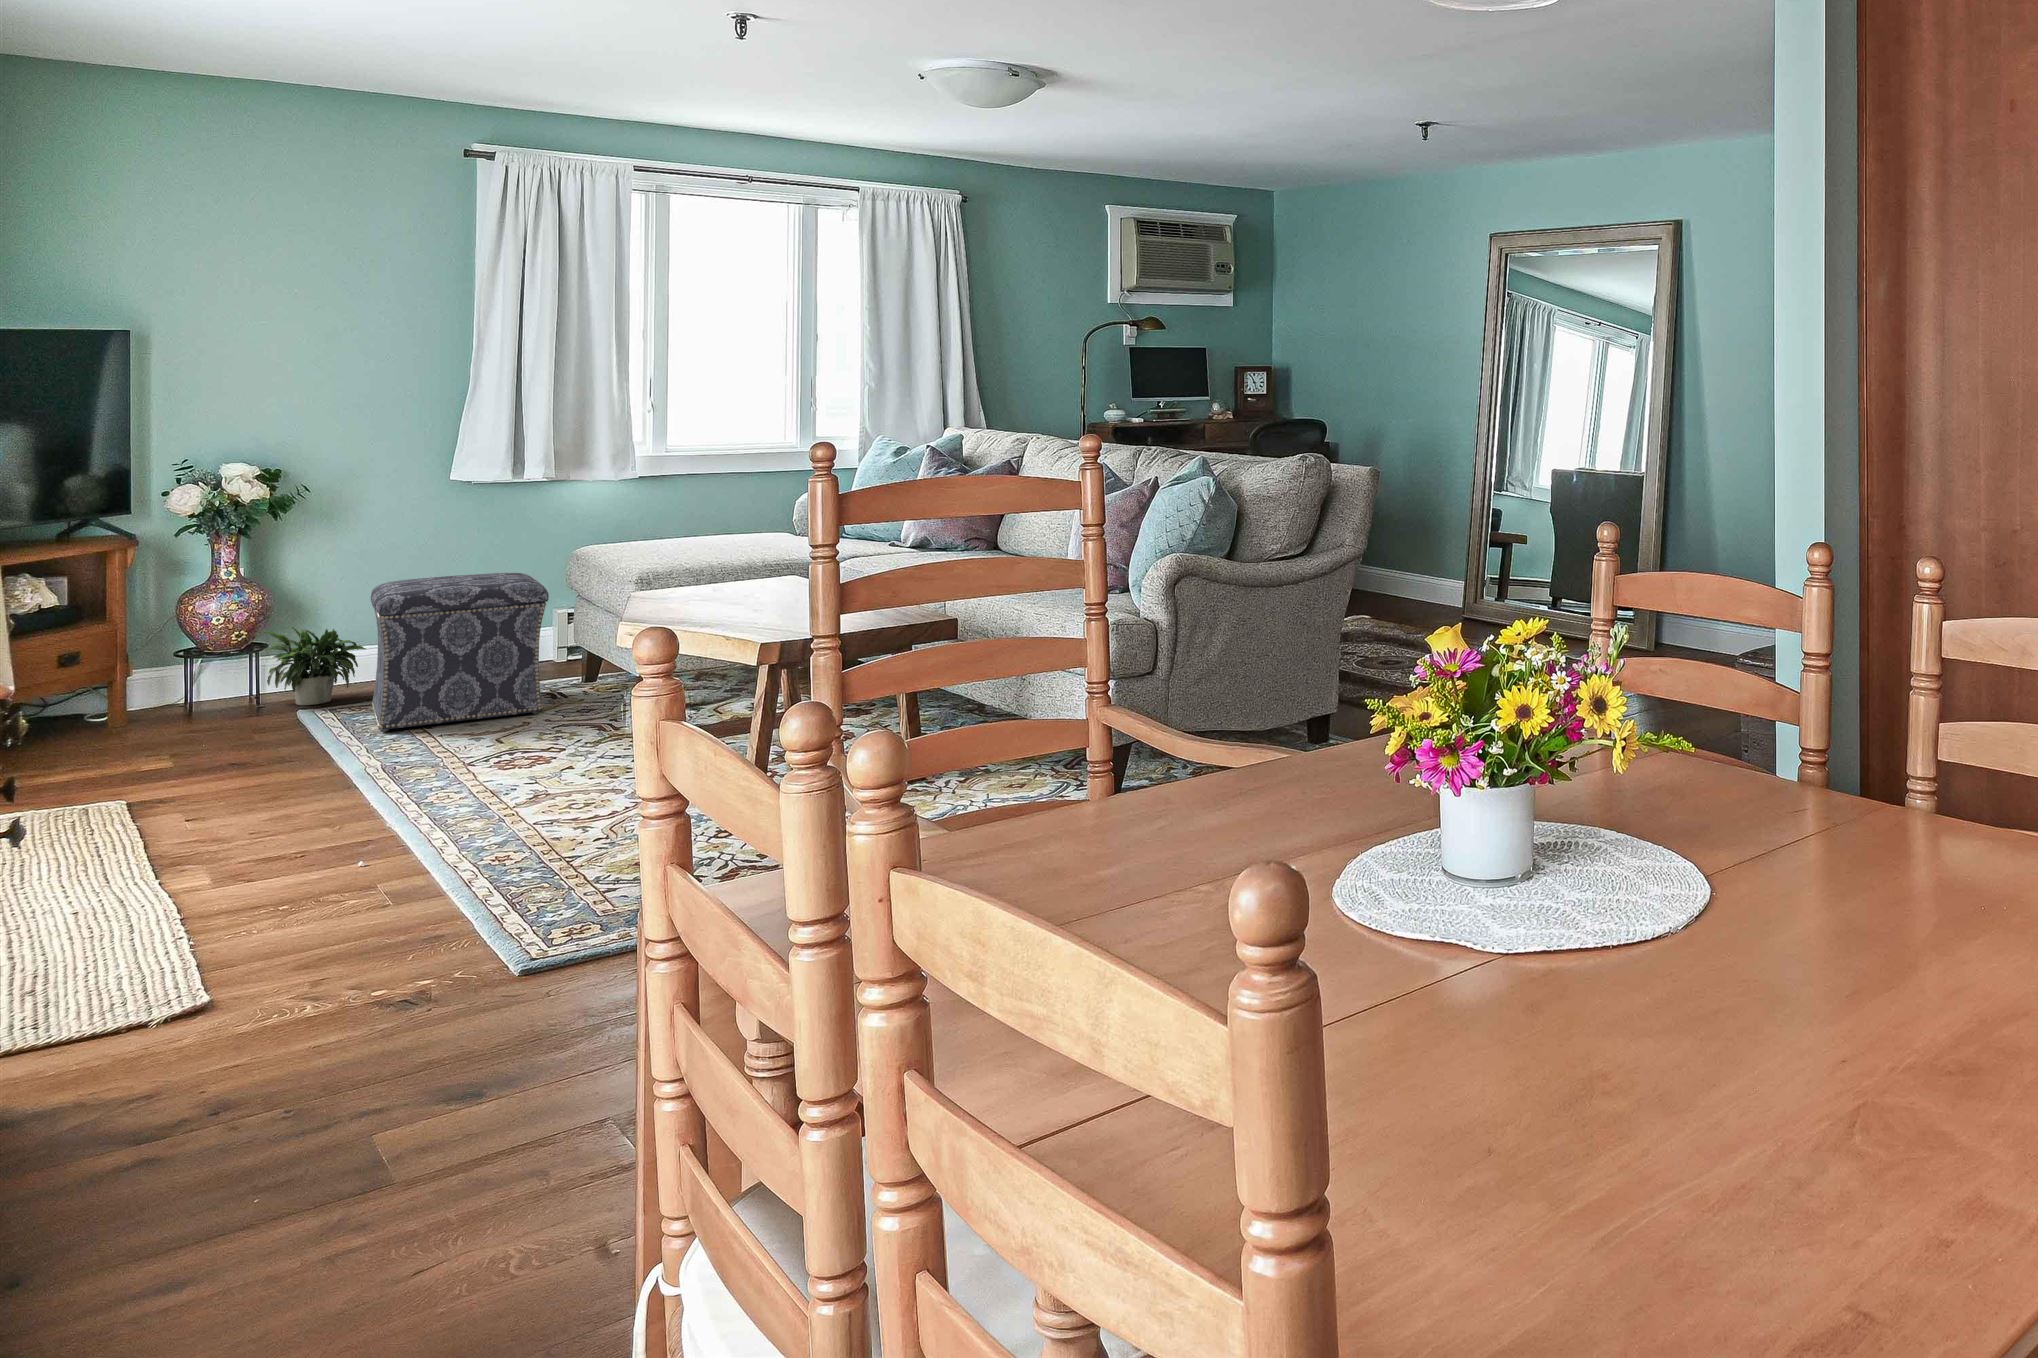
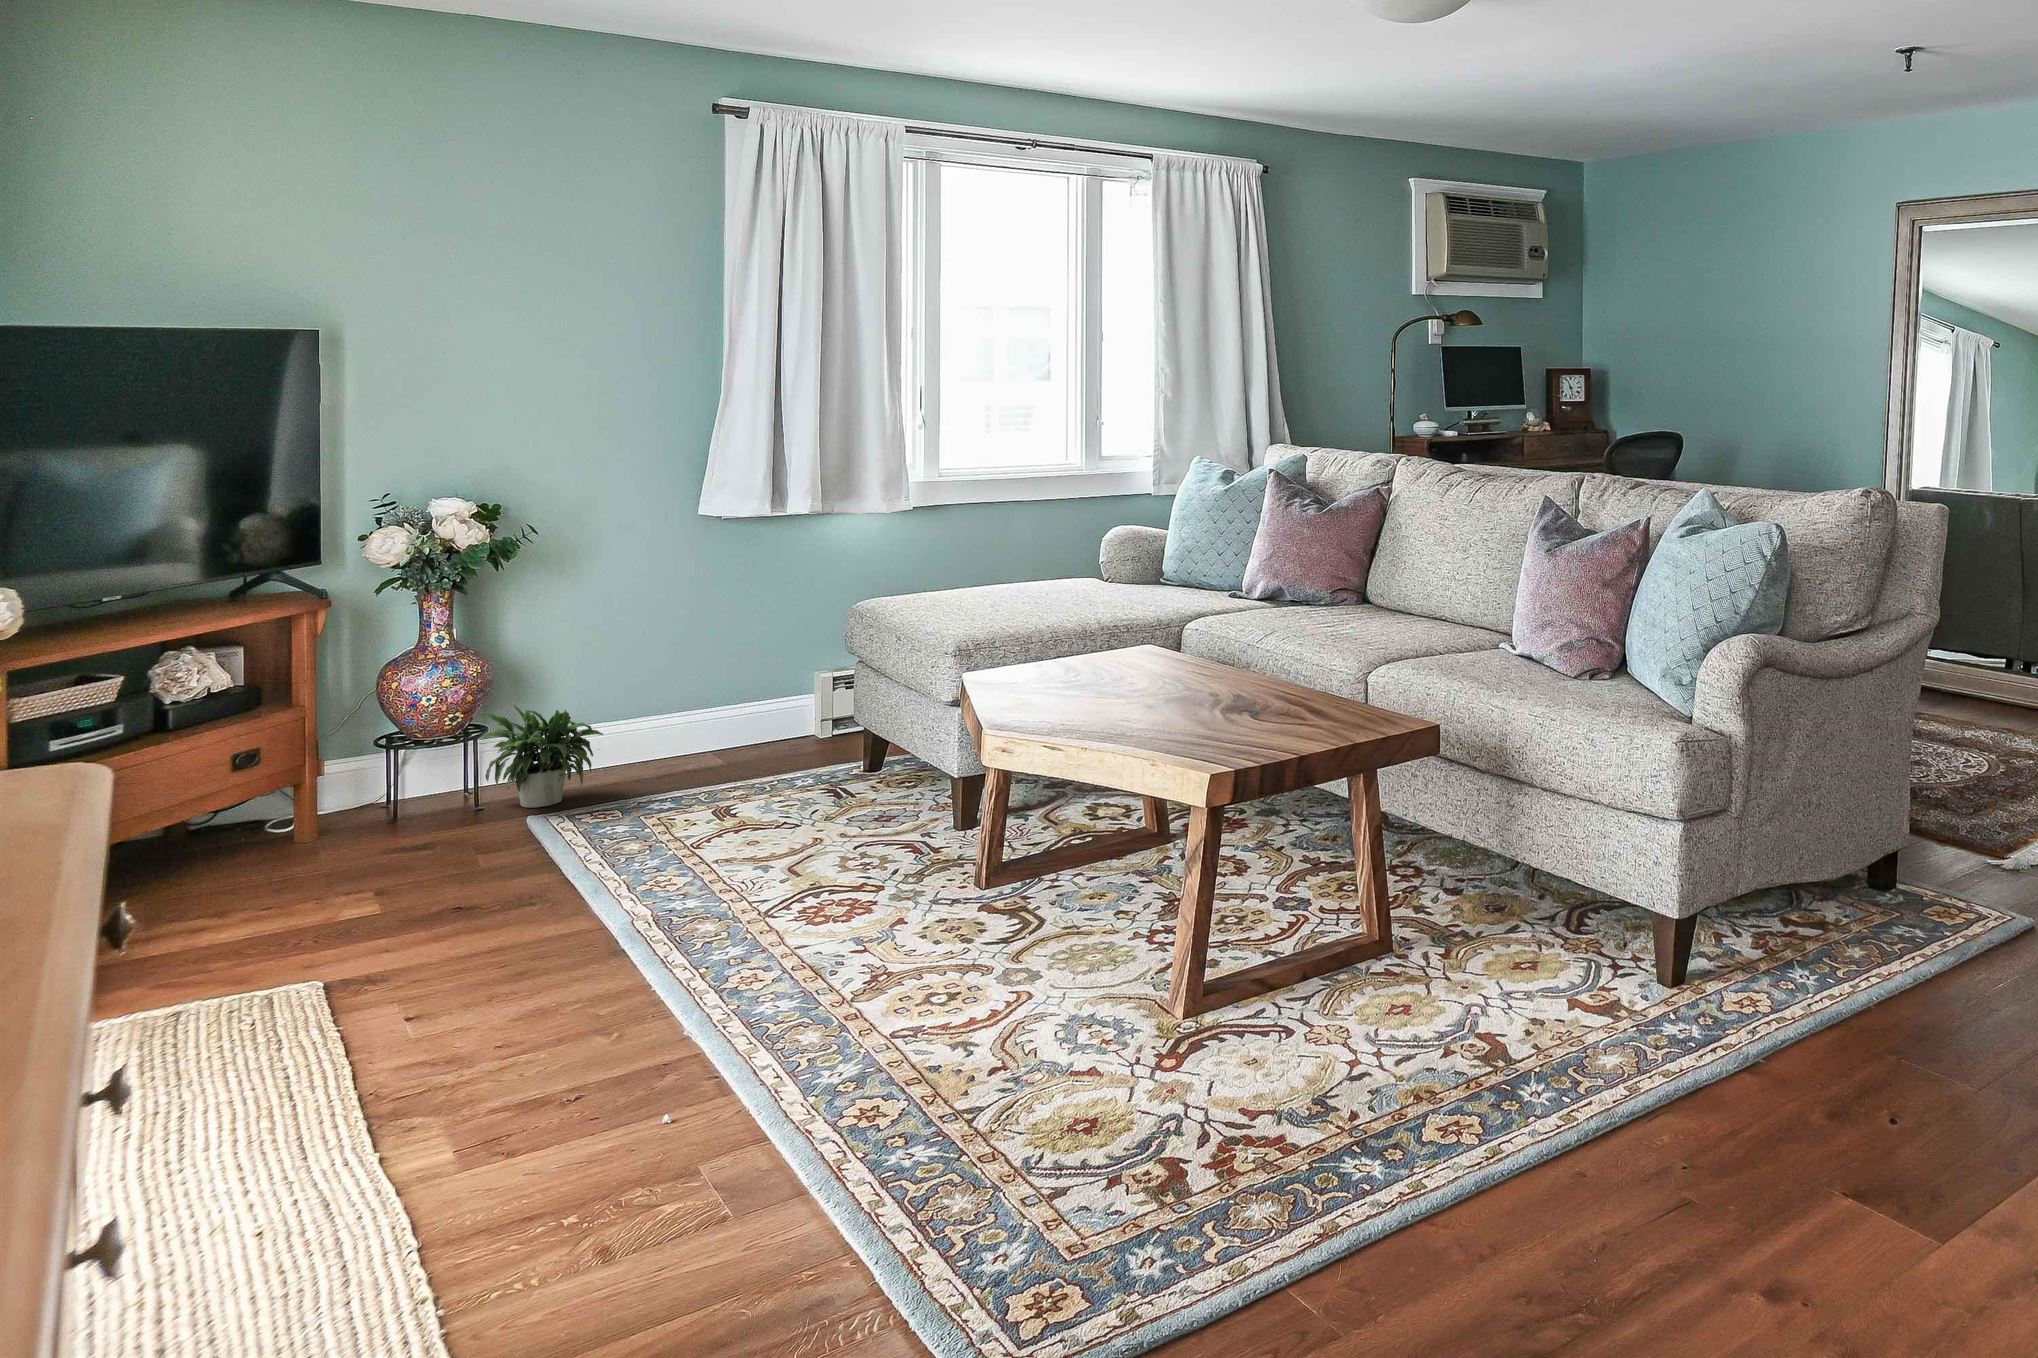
ottoman: present [371,573,549,731] -> none [614,638,835,854]

